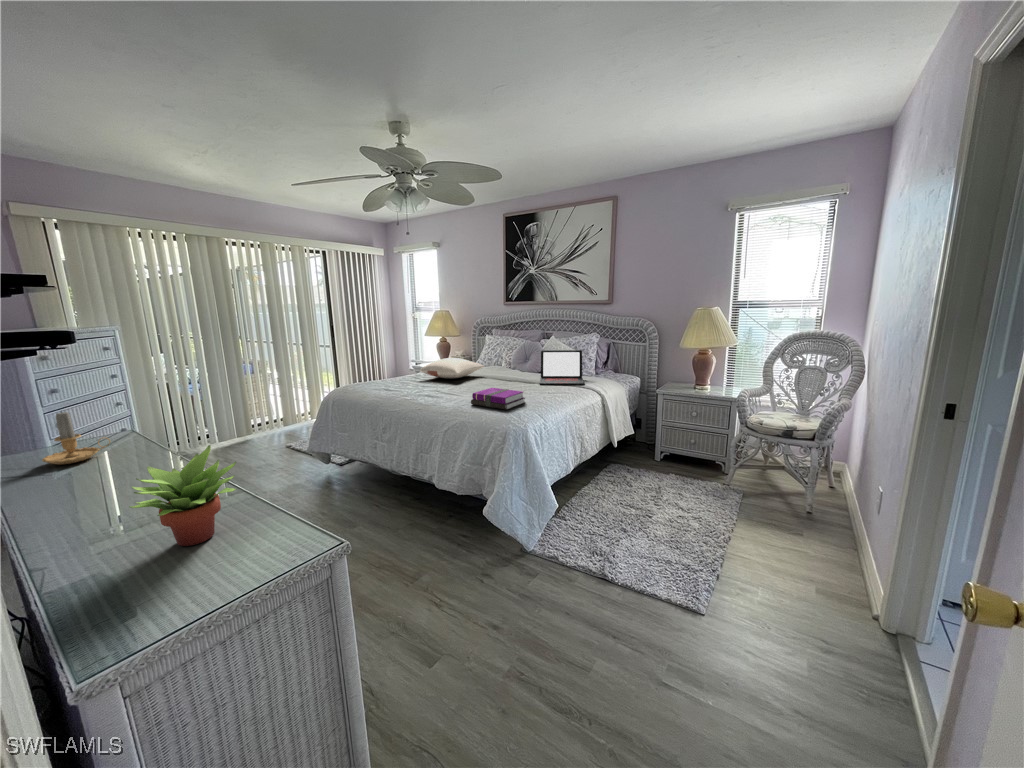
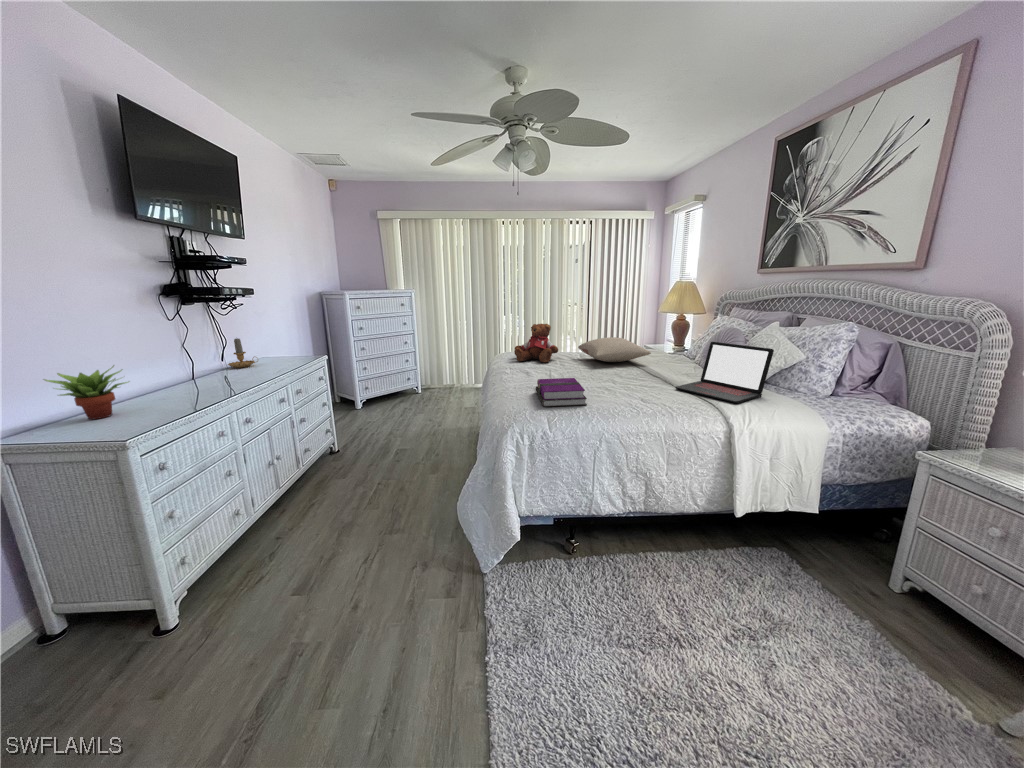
teddy bear: none [365,352,411,391] -> present [514,324,558,362]

